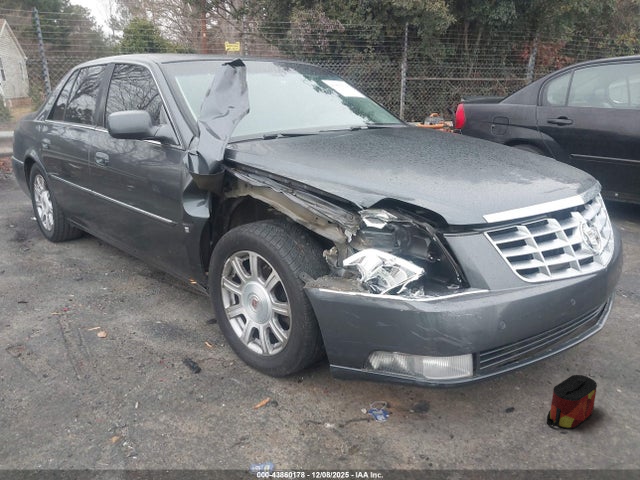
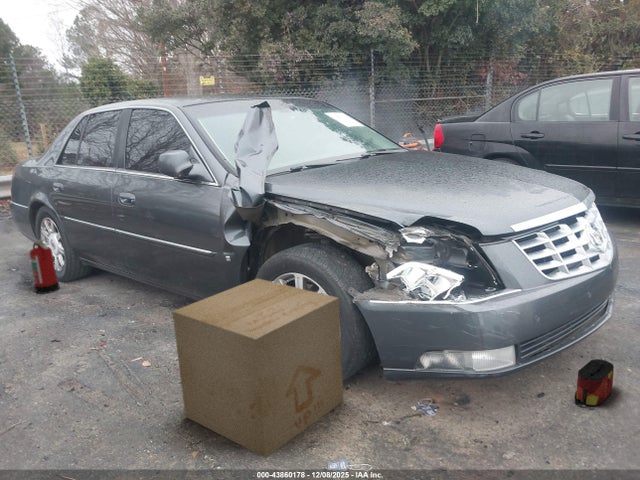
fire extinguisher: none [18,196,48,251] -> present [30,239,60,294]
cardboard box: none [104,254,290,453] -> present [172,279,344,458]

